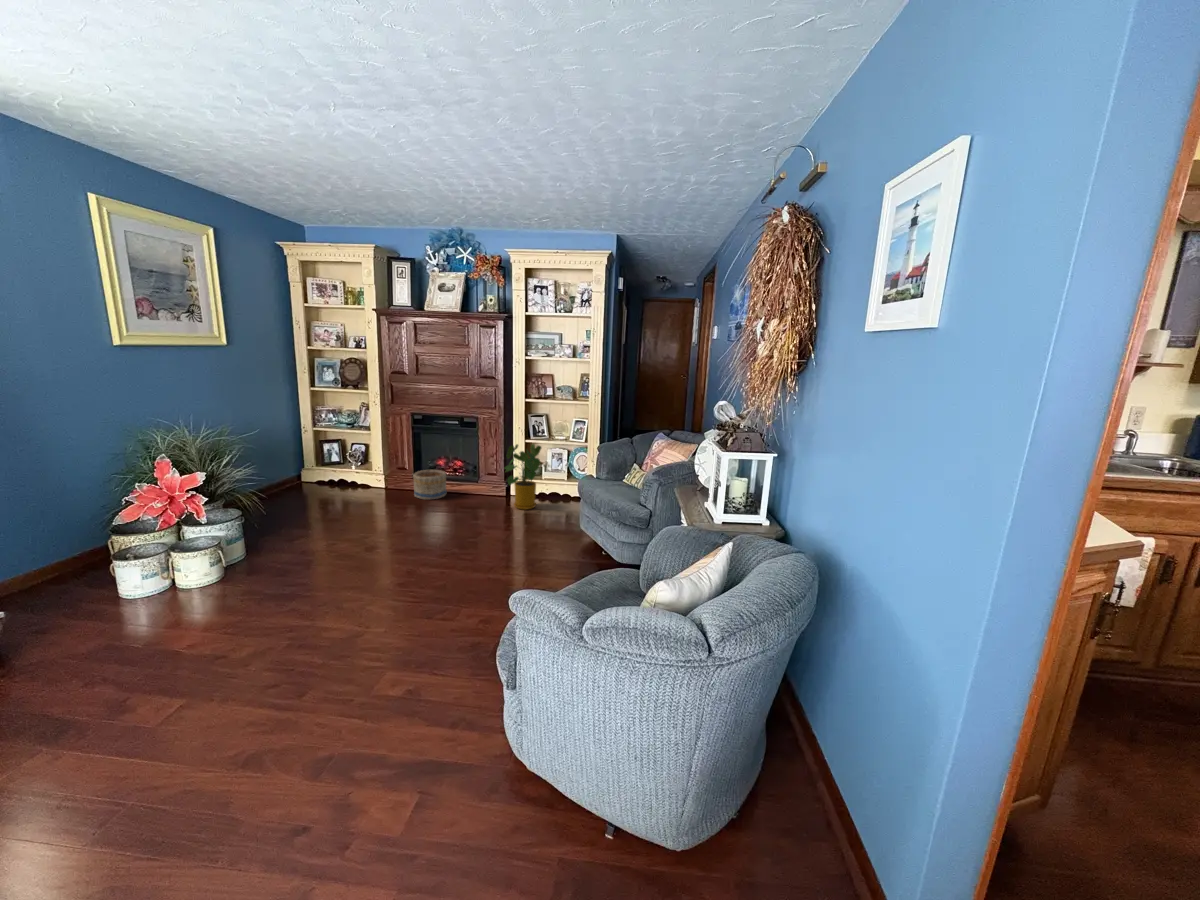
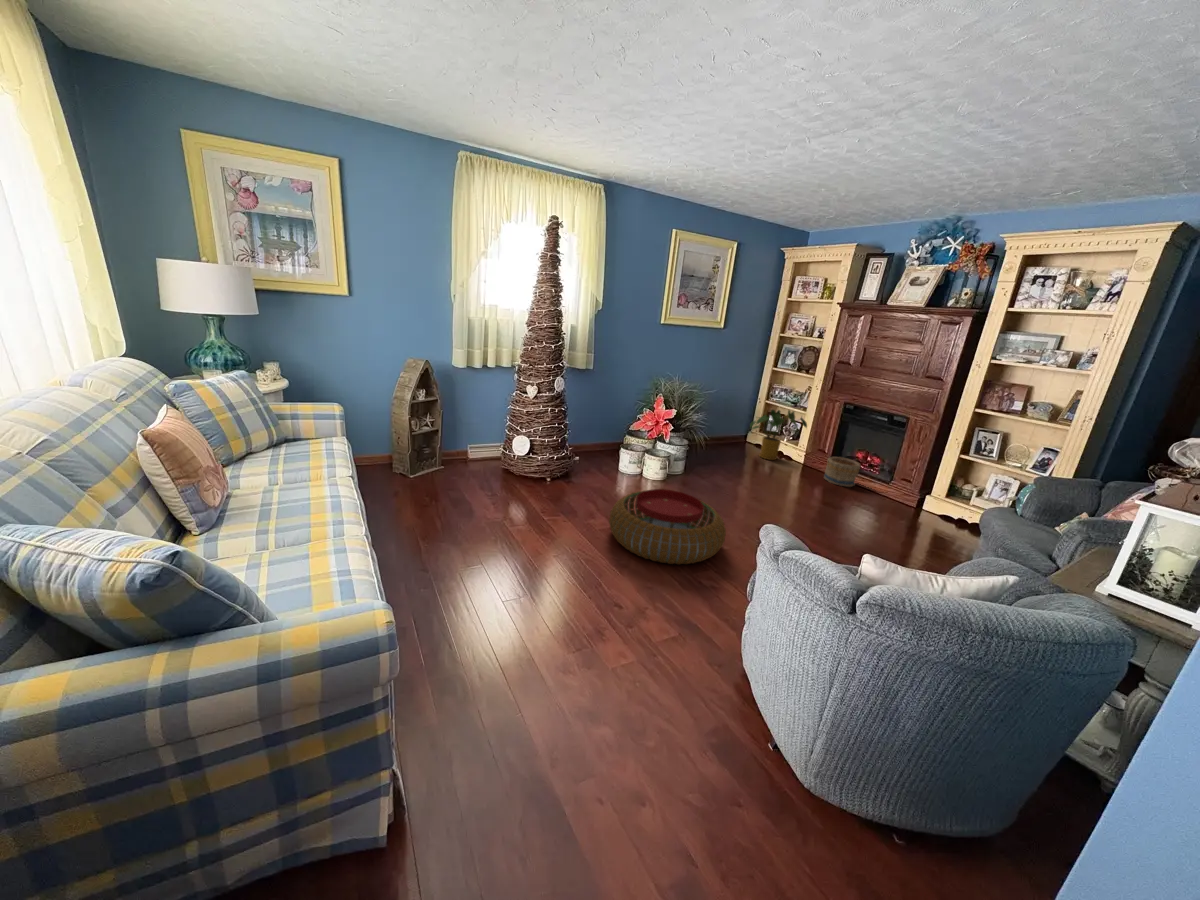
house plant: present [505,444,541,510] -> present [750,410,807,460]
pouf: none [168,589,381,727] -> present [609,489,726,564]

